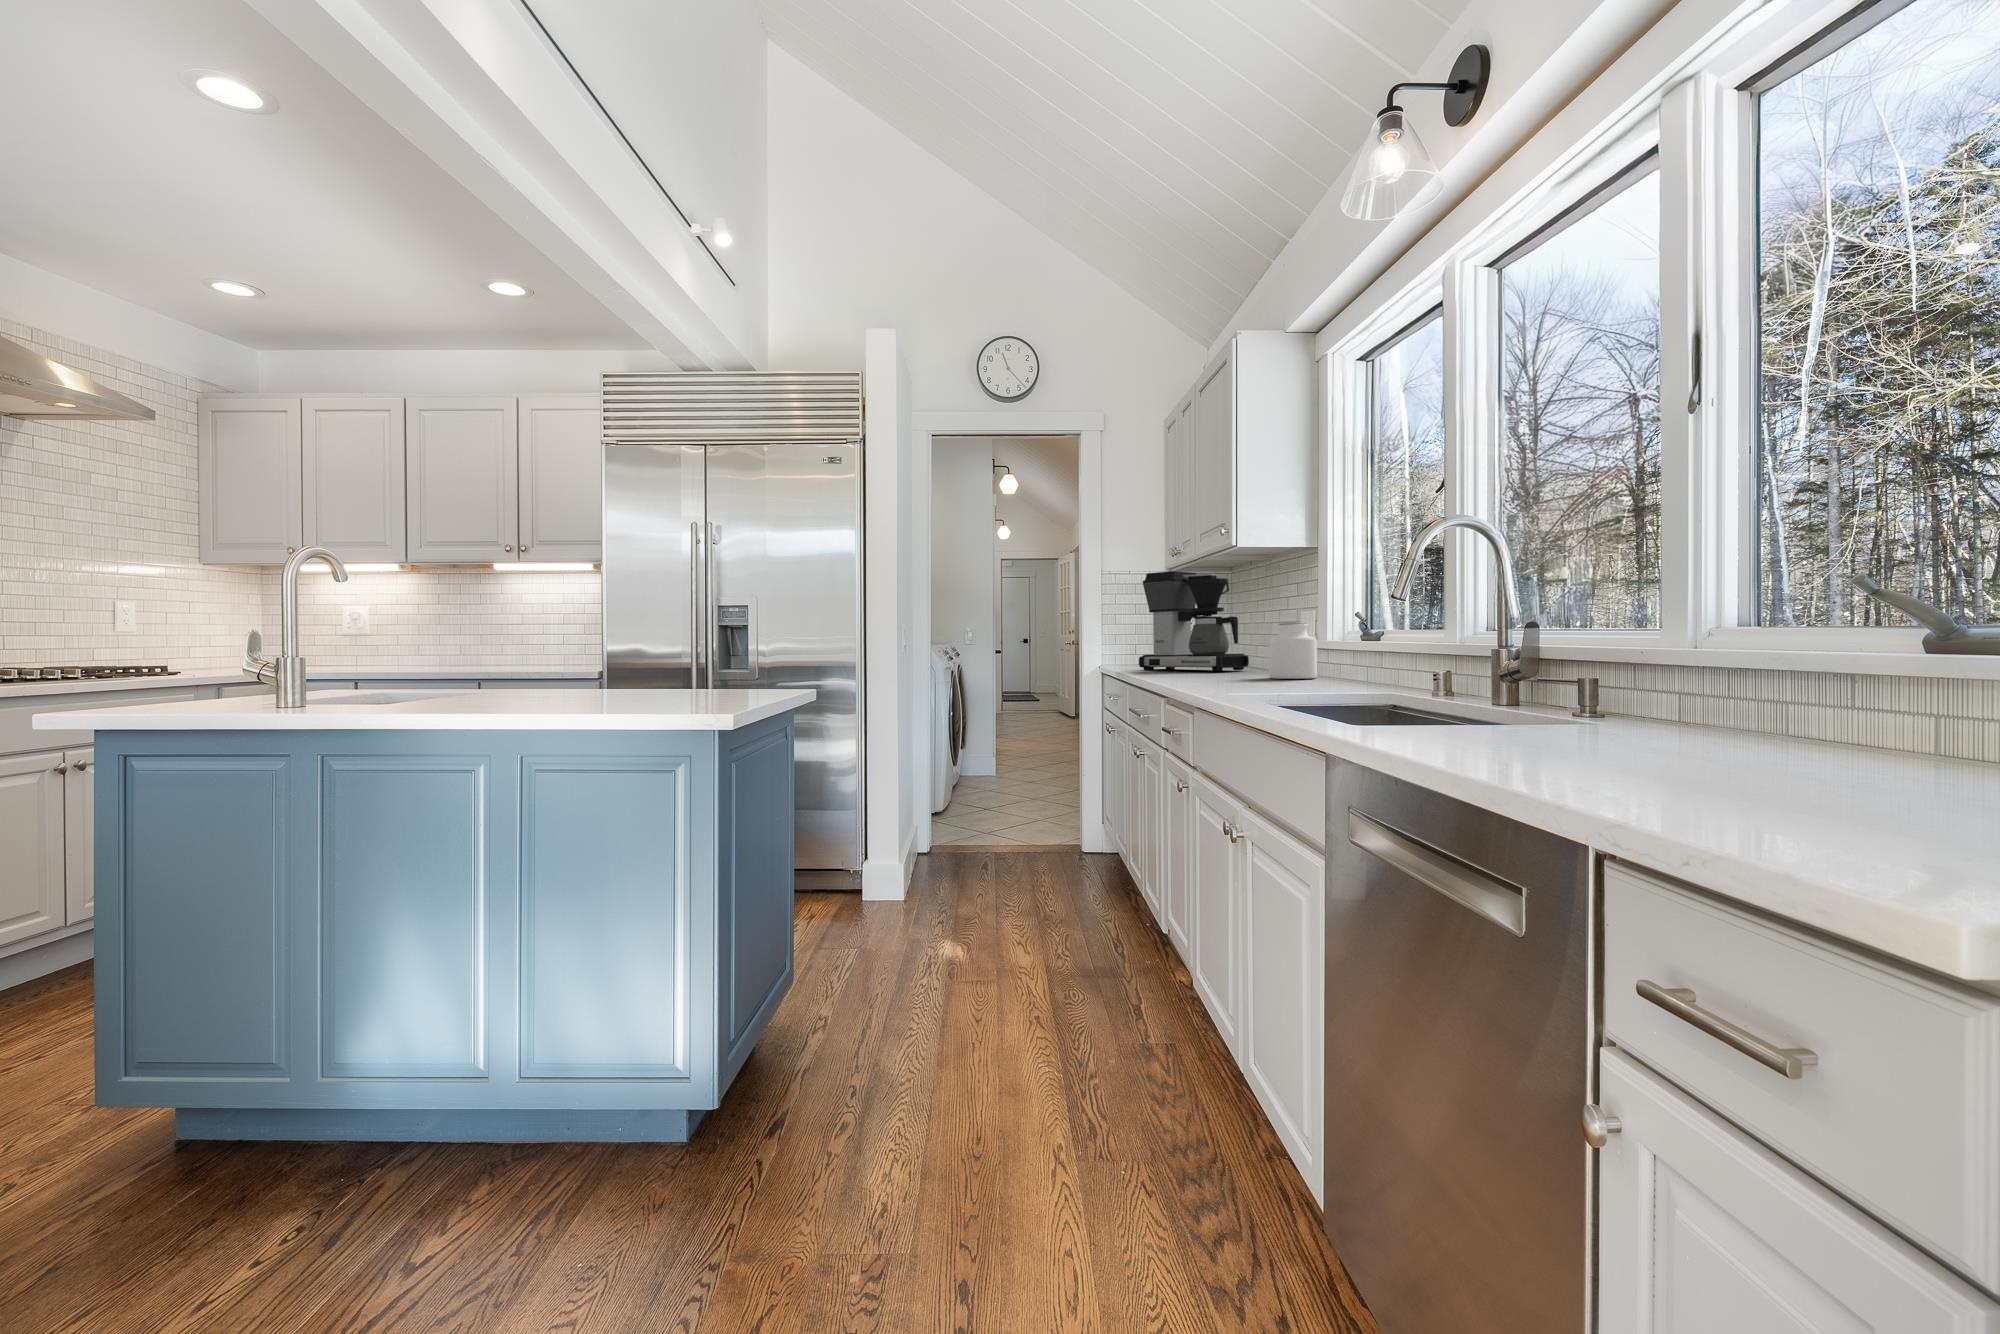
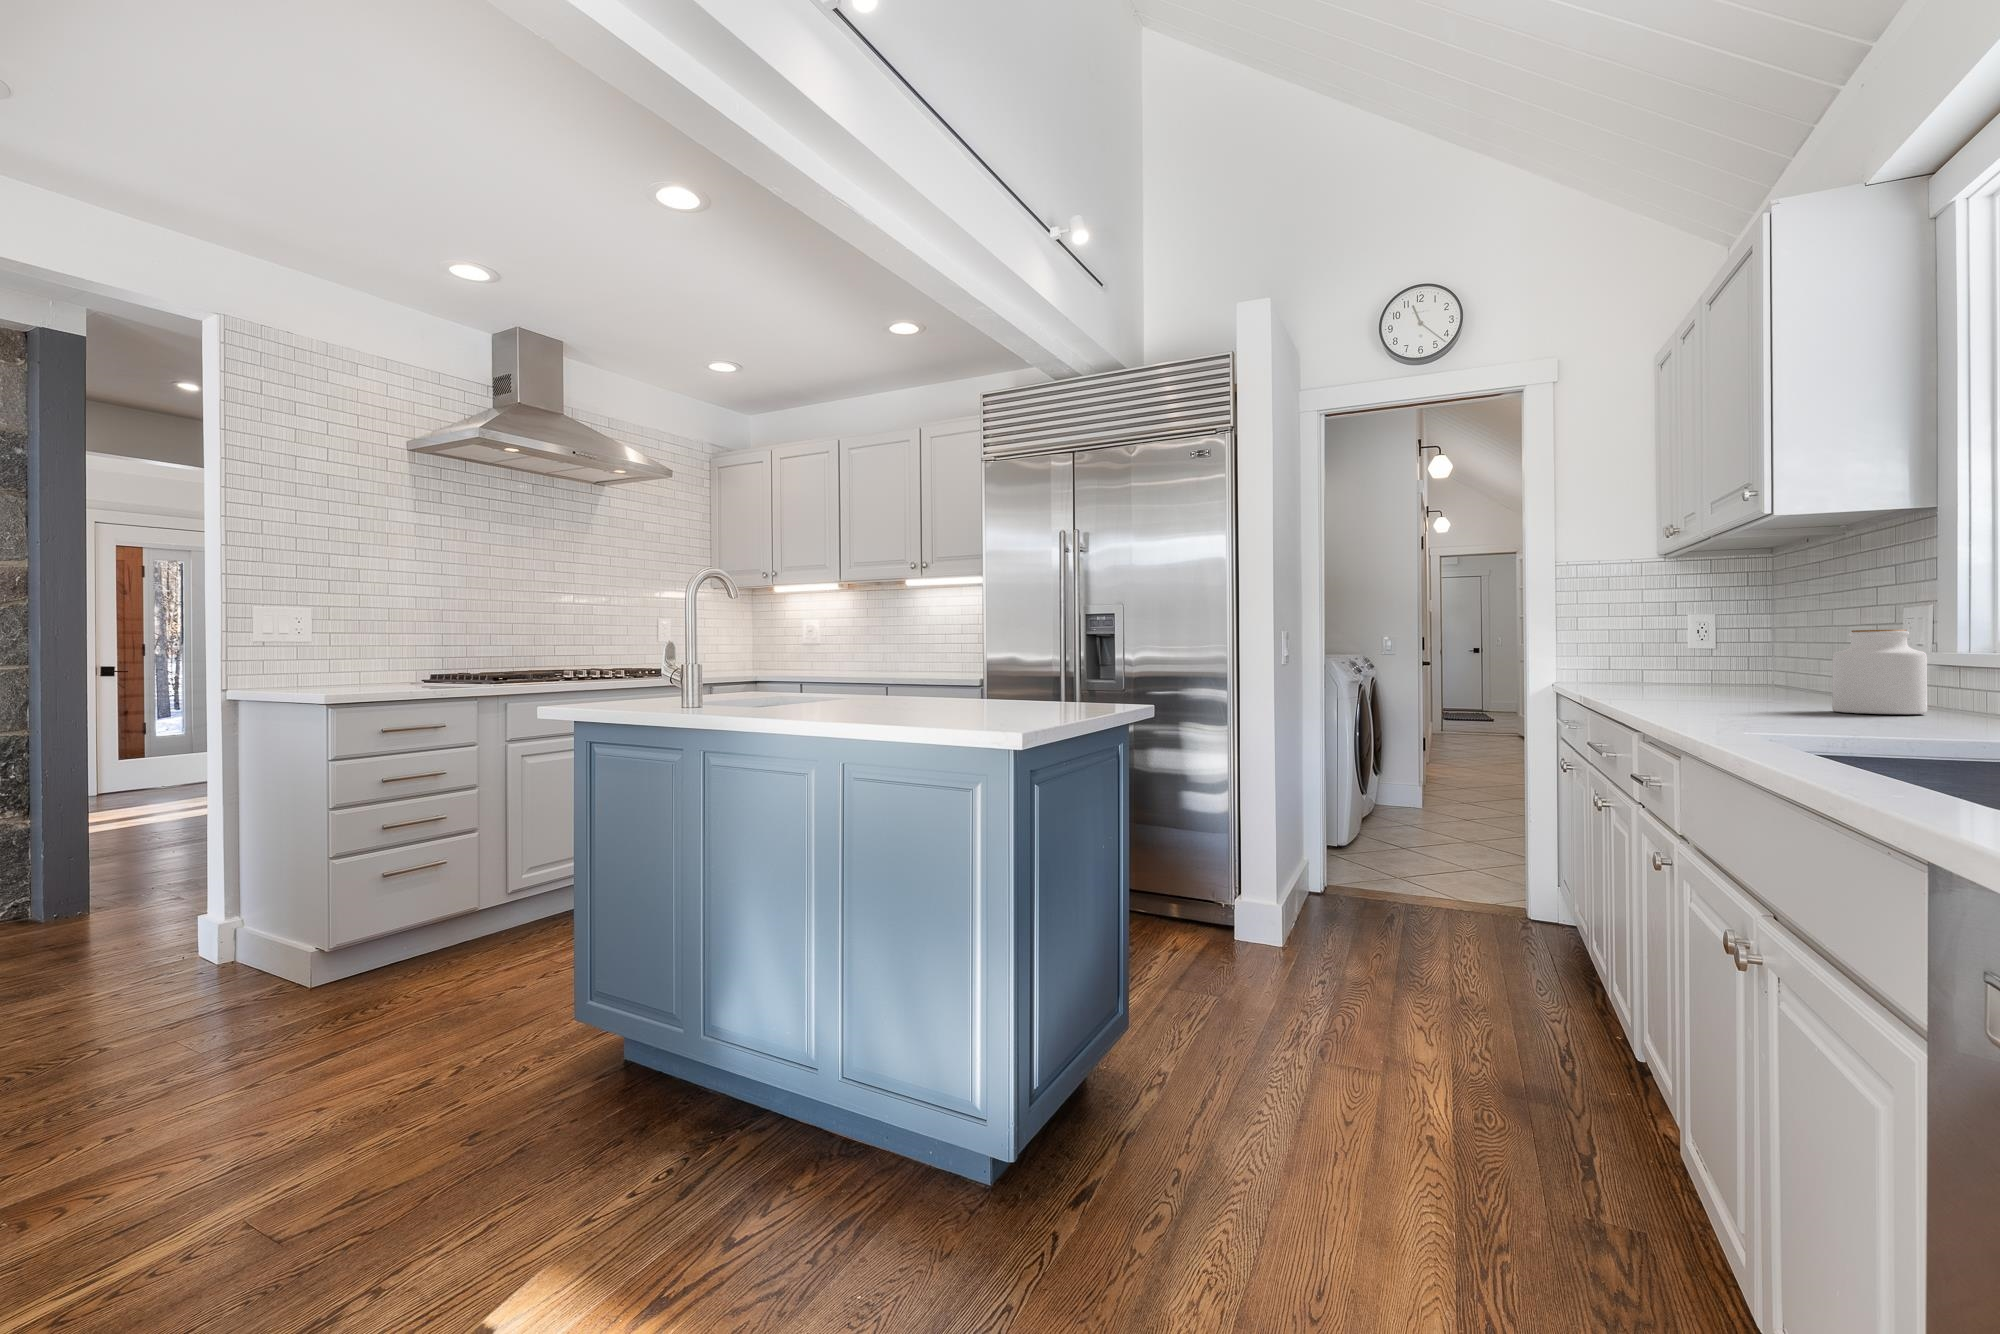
coffee maker: present [1139,571,1249,671] -> none [1614,558,1802,698]

